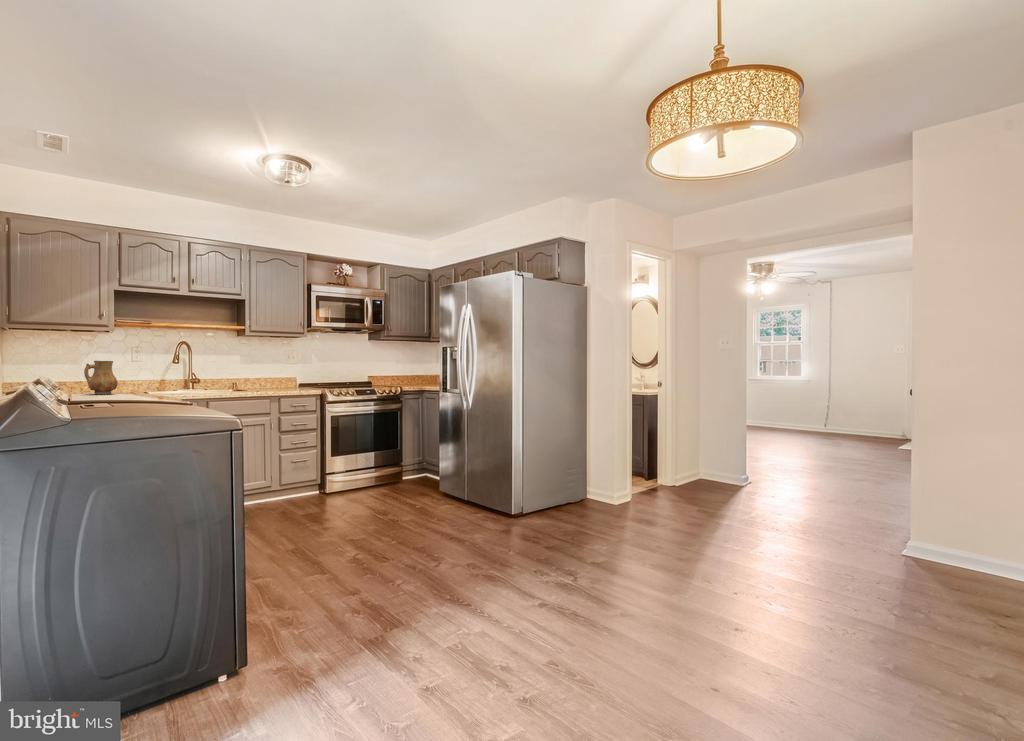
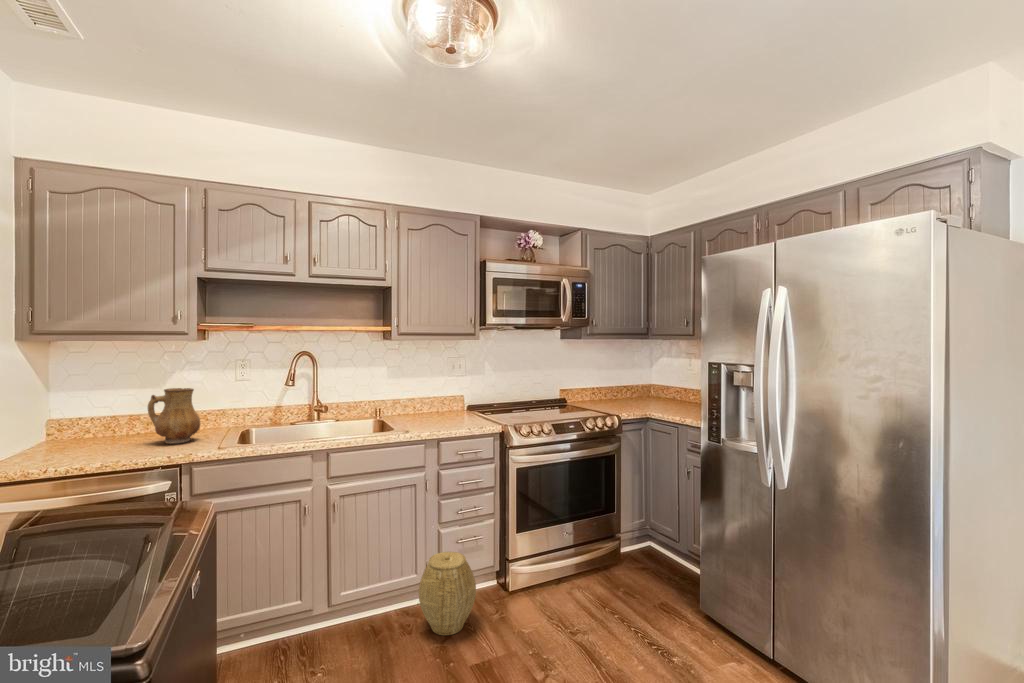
woven basket: none [268,463,305,507] -> present [419,552,476,635]

